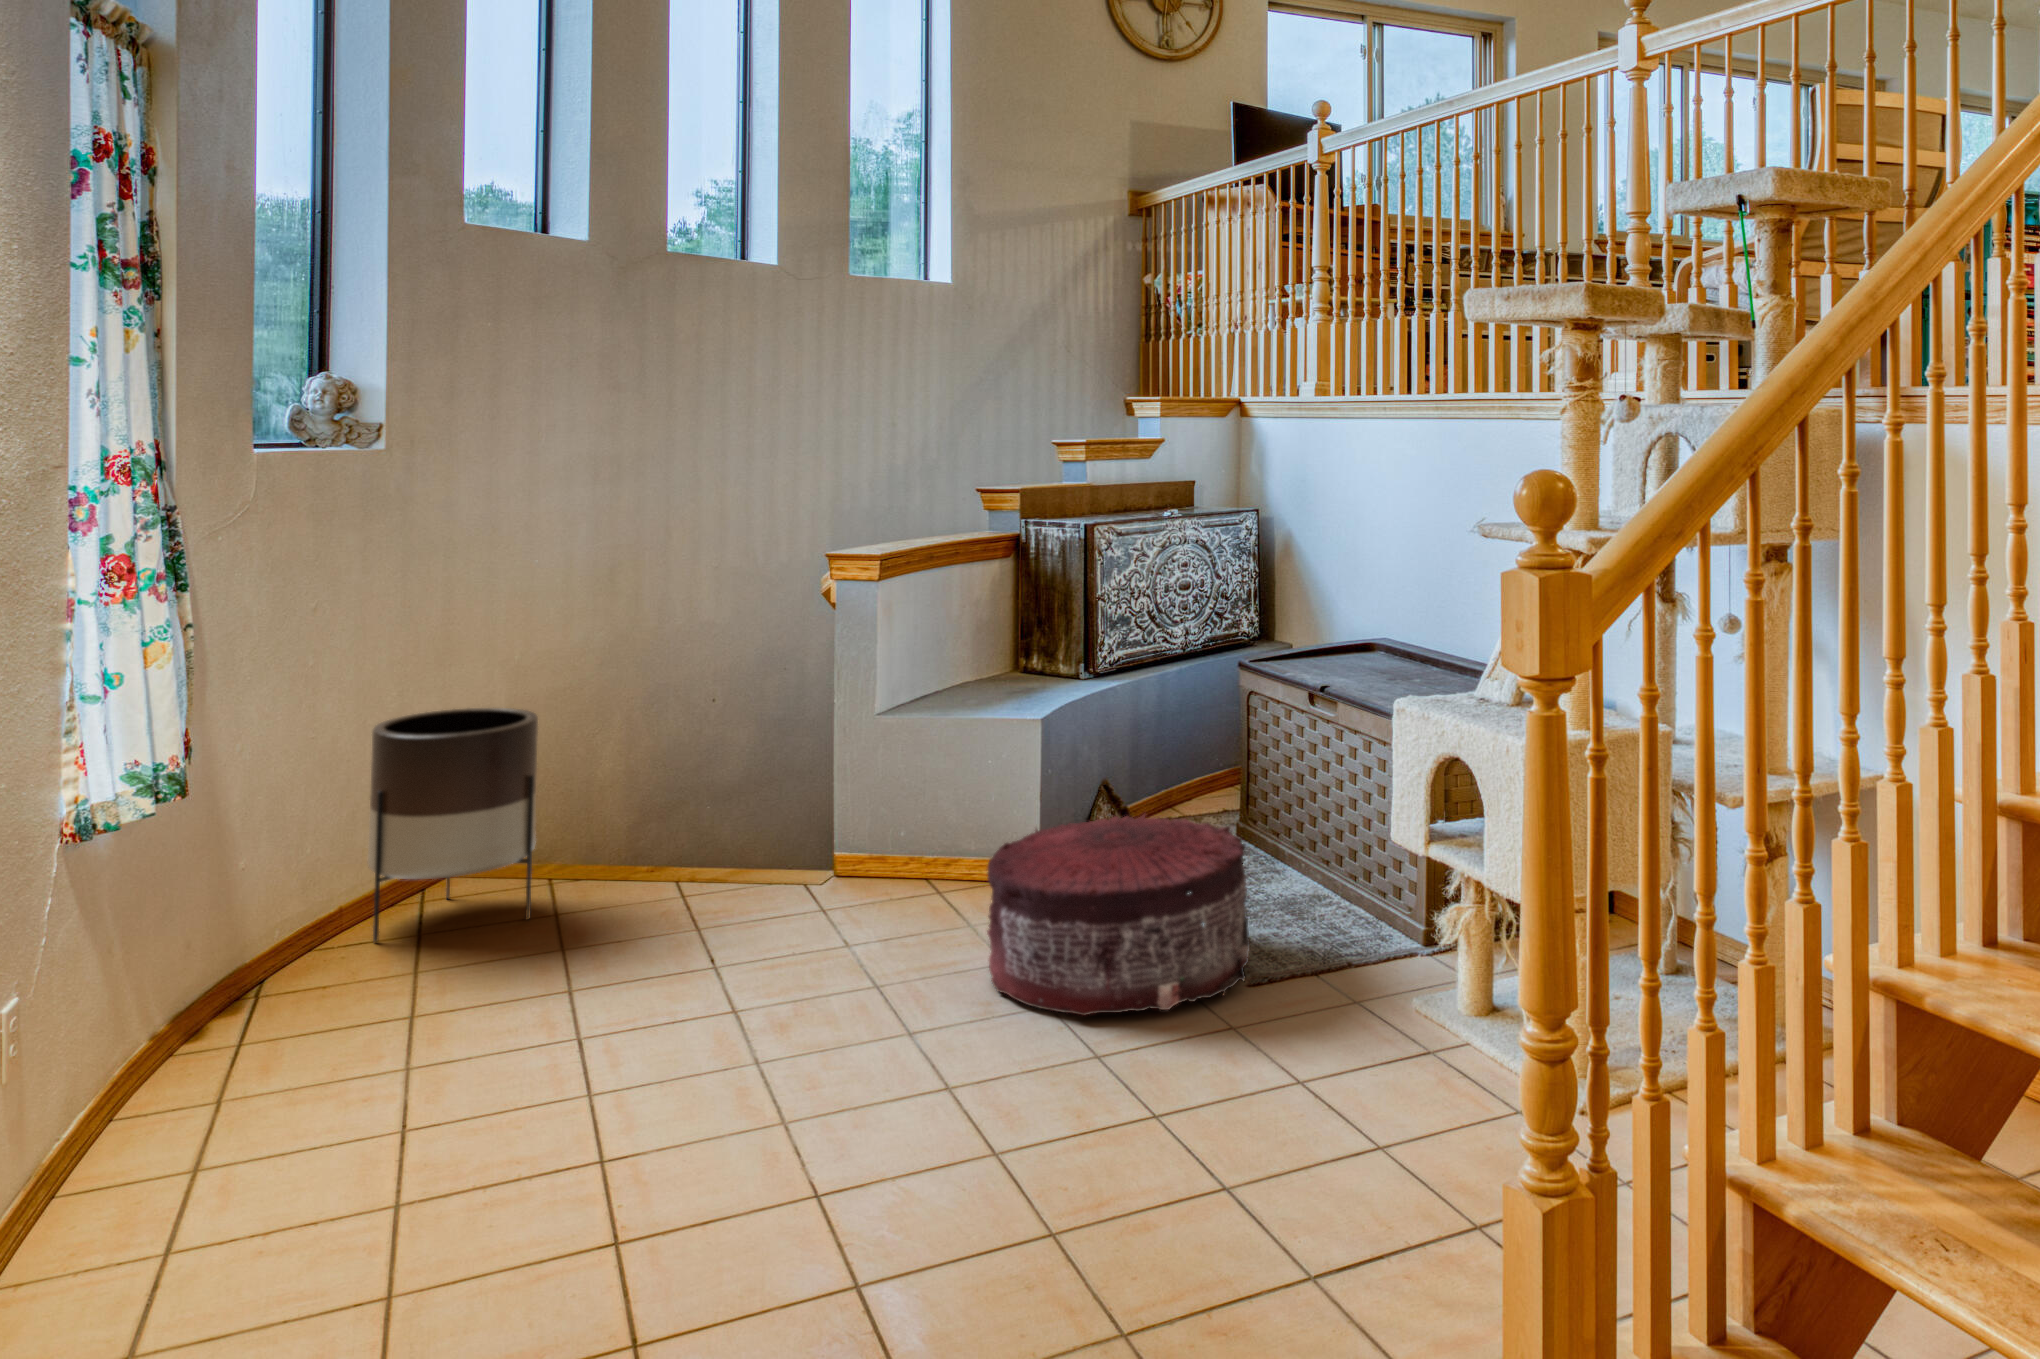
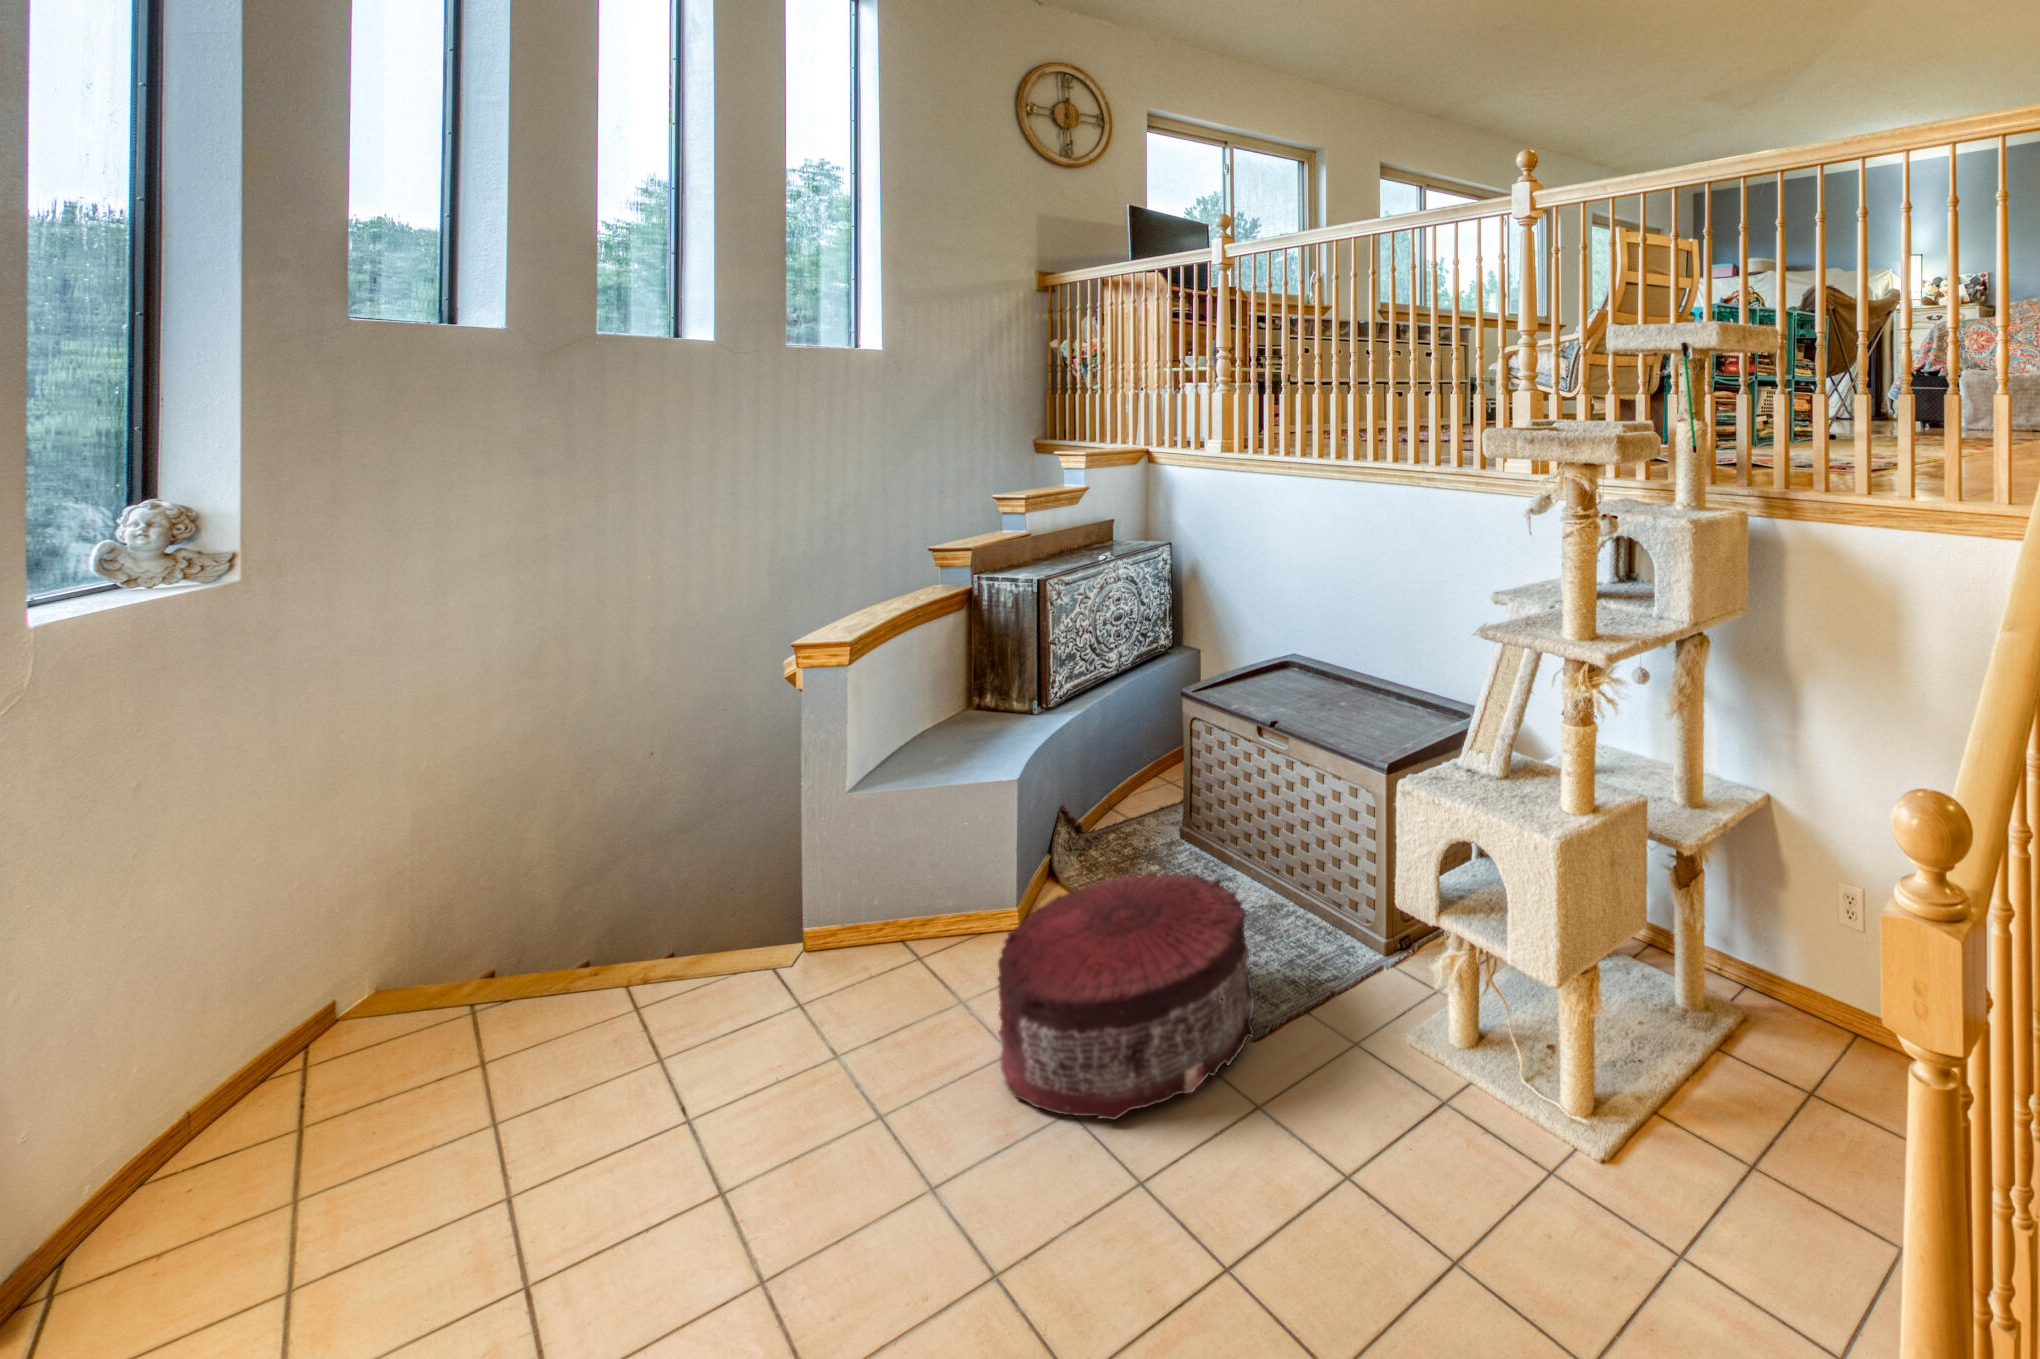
planter: present [368,708,538,942] -> none [214,850,454,1170]

